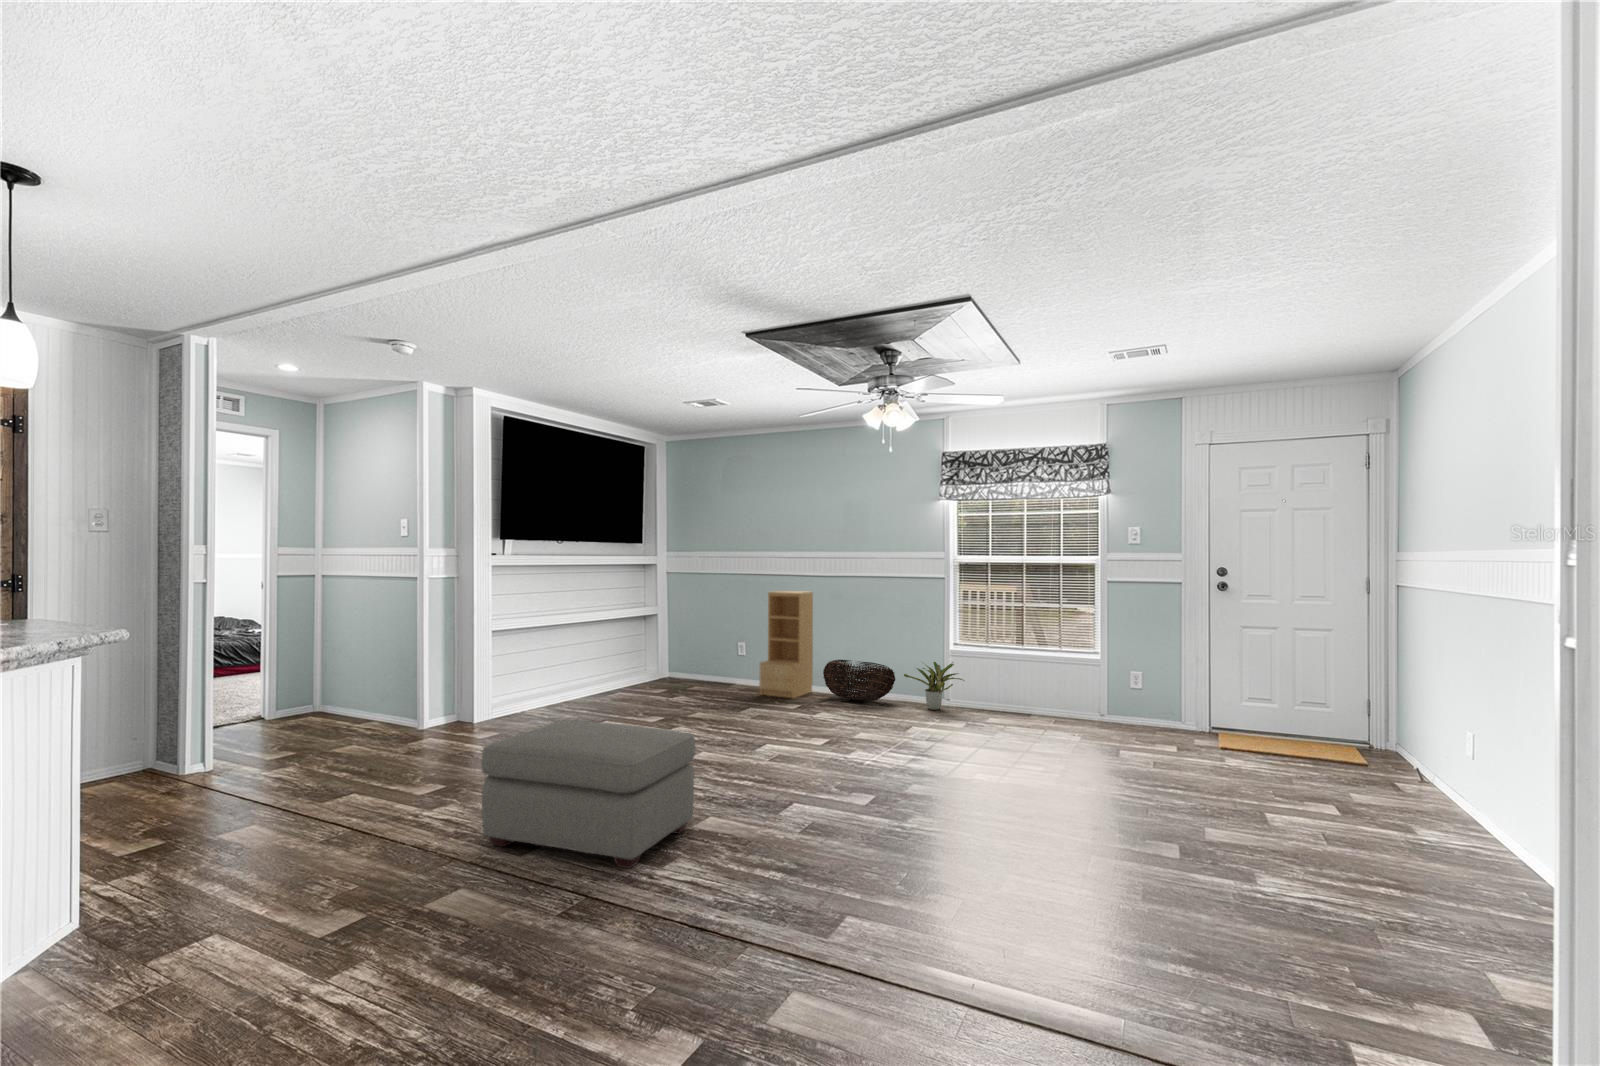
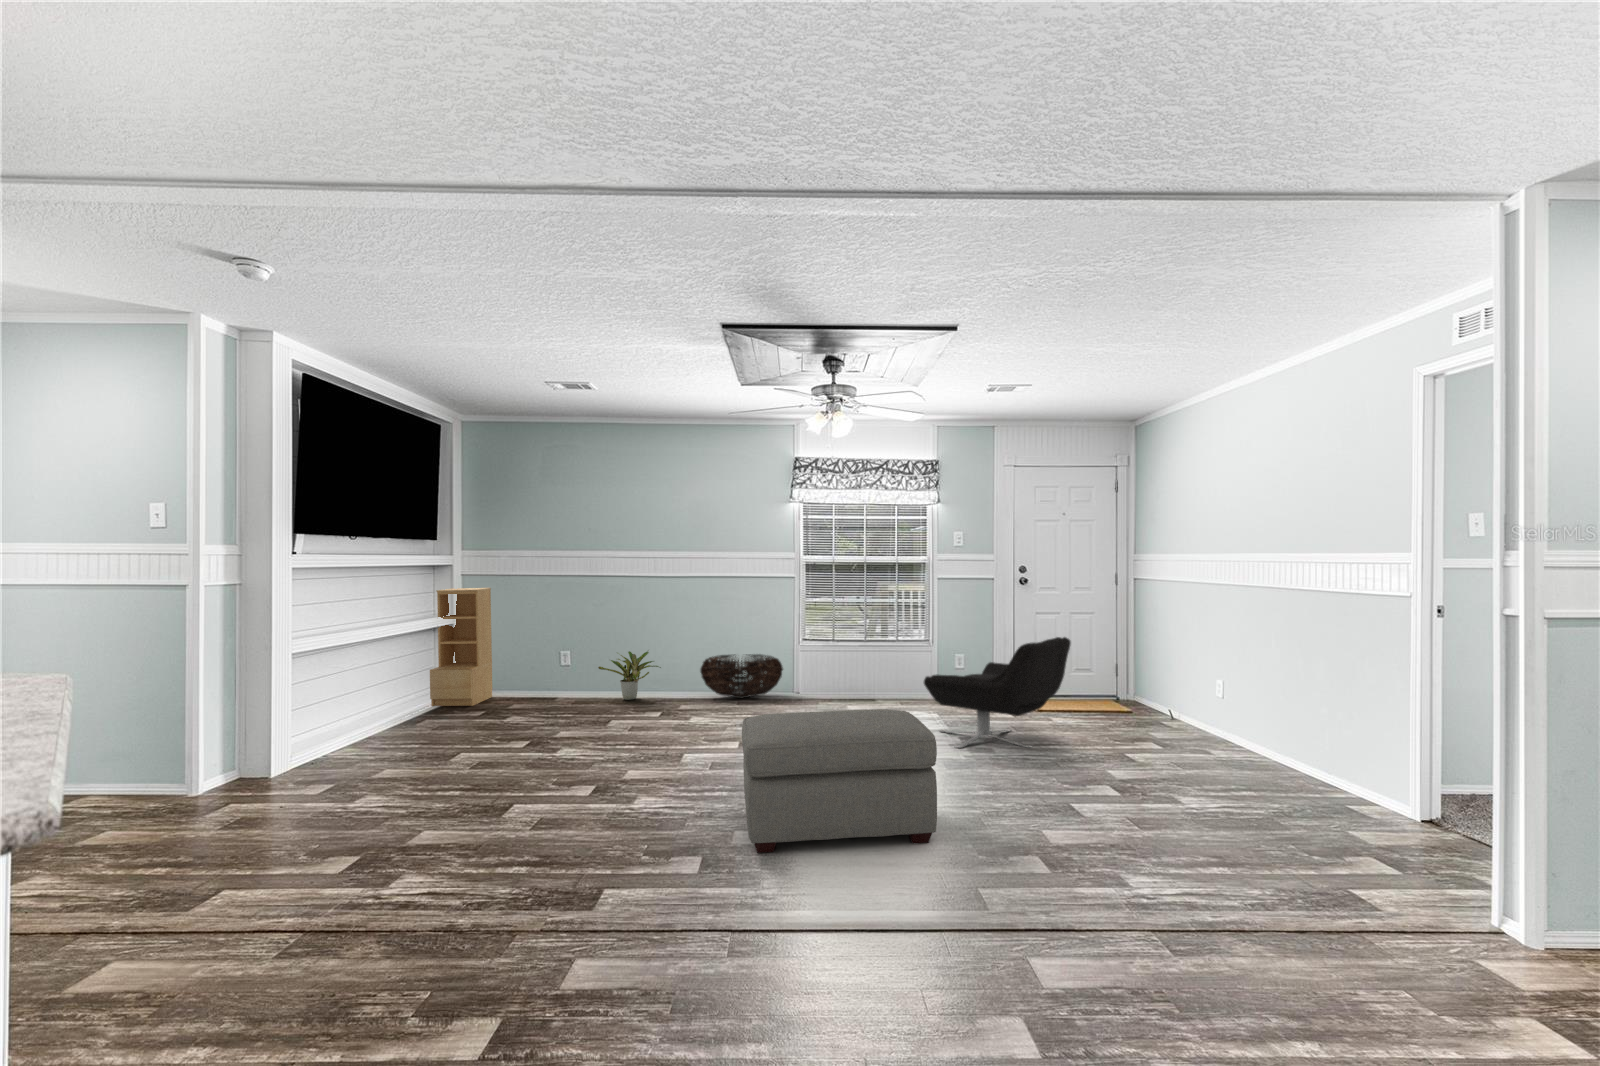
basket: present [823,660,895,702] -> present [700,654,783,698]
lounge chair: none [1260,699,1488,839] -> present [924,637,1071,748]
ottoman: present [481,720,696,868] -> present [742,709,937,853]

